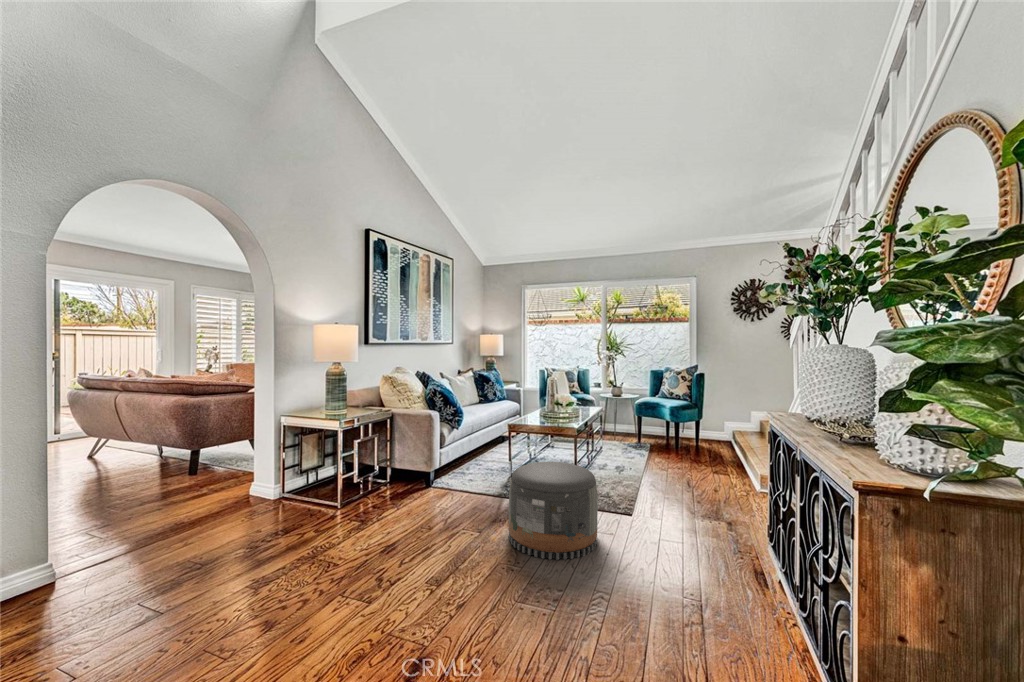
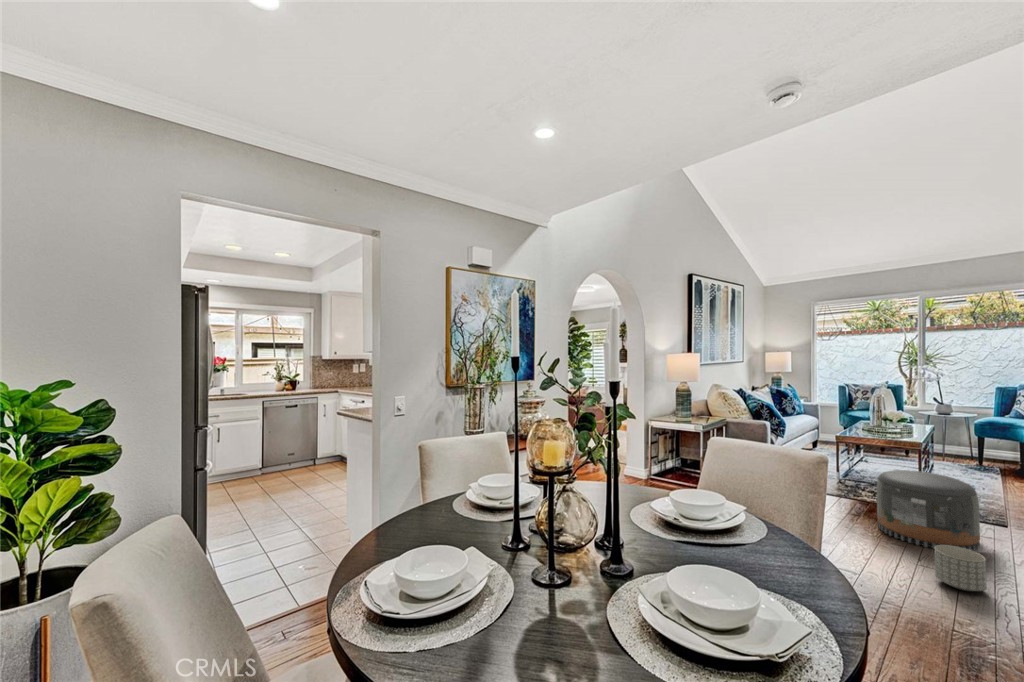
planter: none [523,566,571,633] -> present [934,545,986,591]

